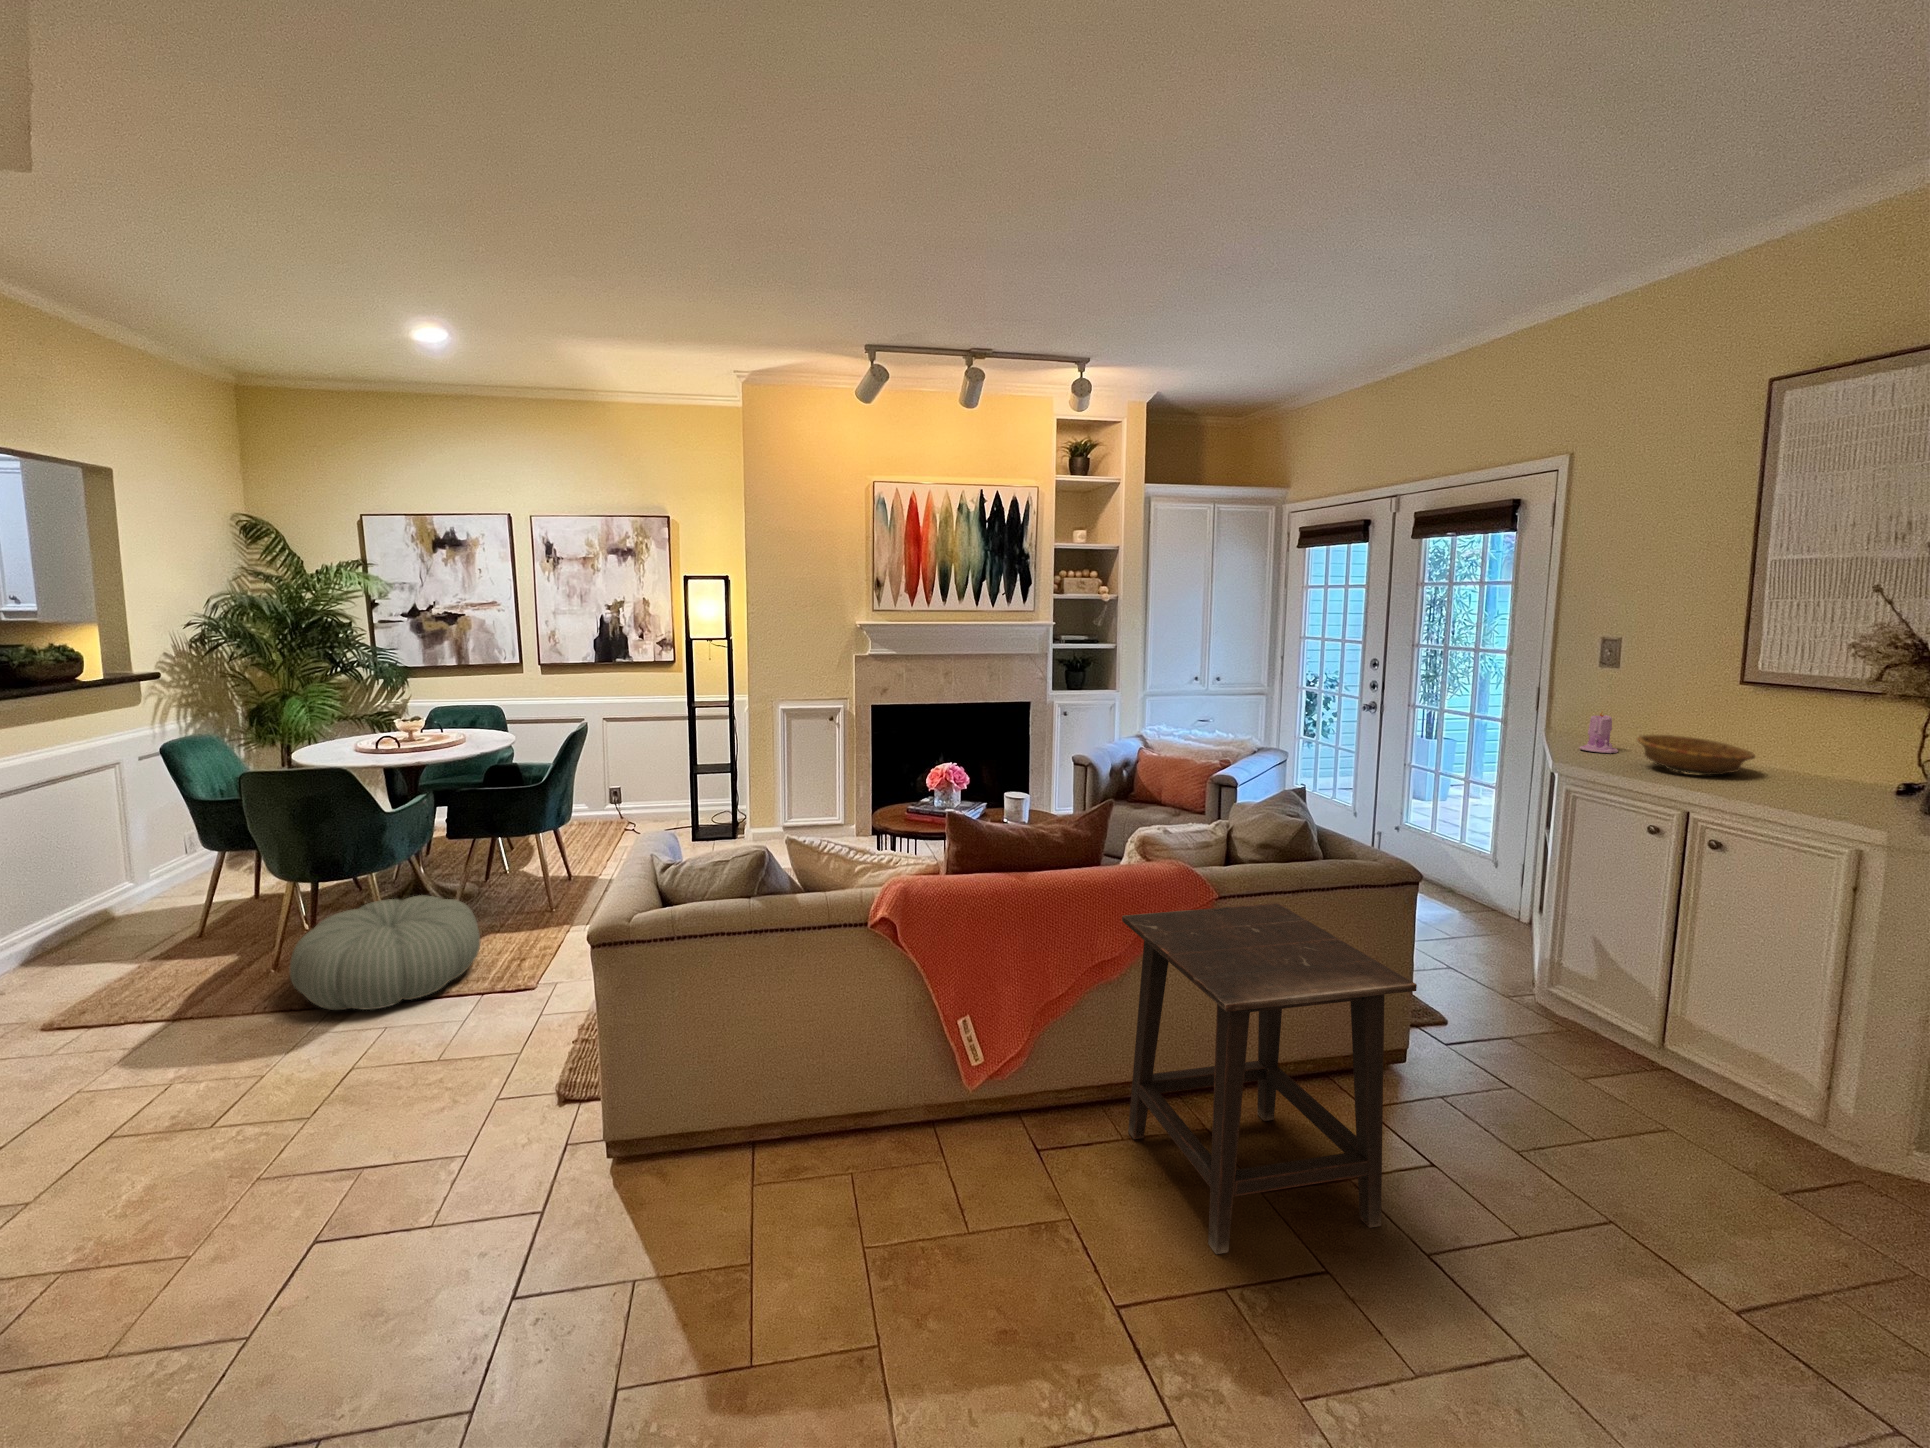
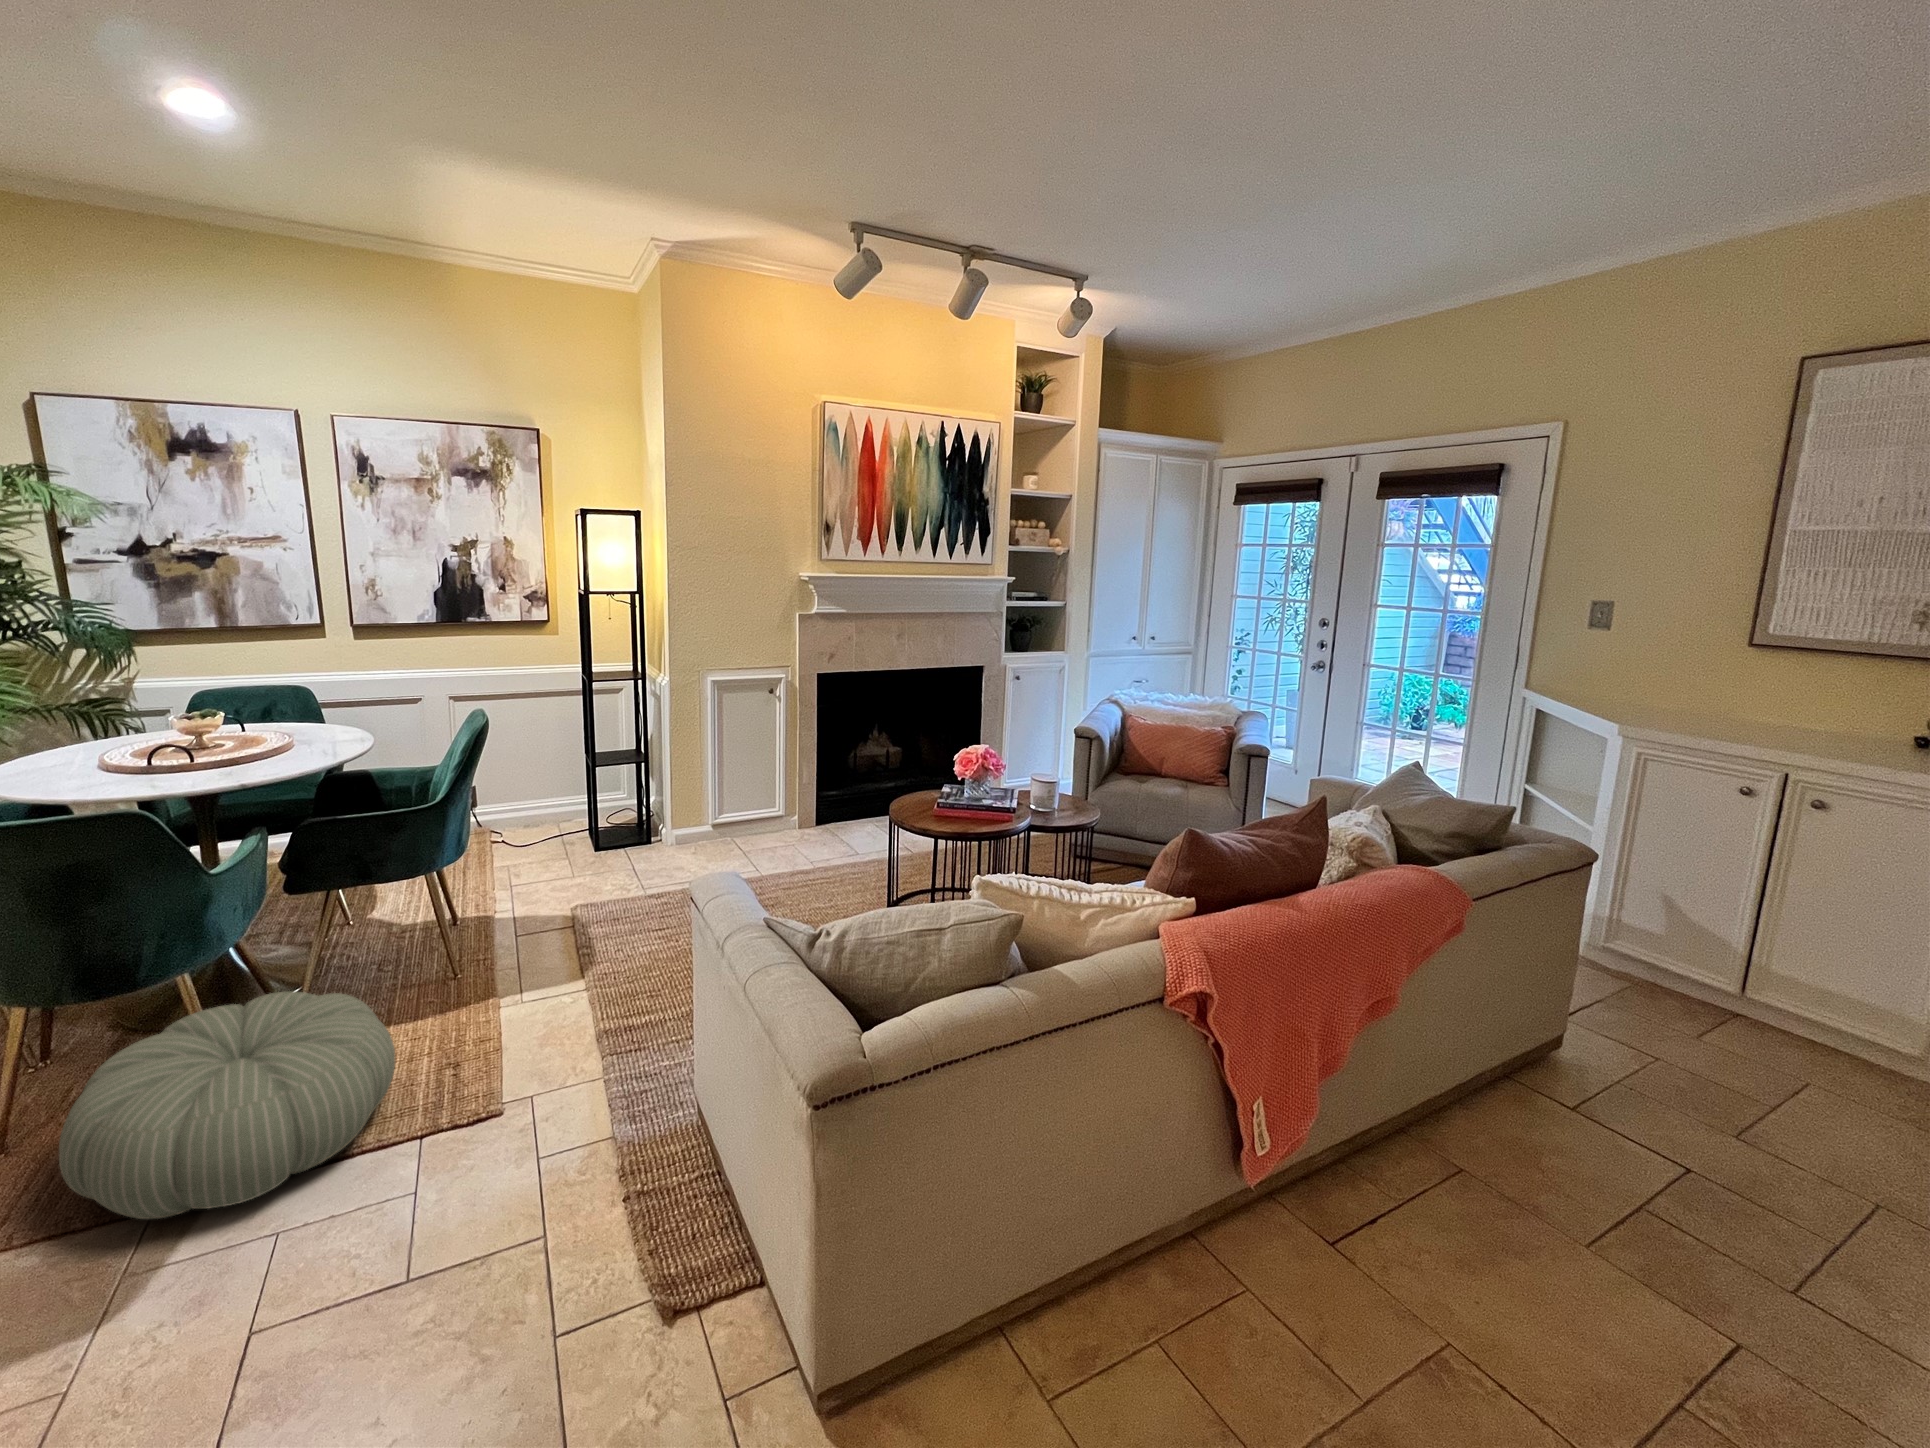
candle: present [1579,711,1618,753] -> none [1624,672,1662,715]
decorative bowl: present [1637,735,1755,775] -> none [1712,697,1829,736]
side table: present [1122,903,1417,1254] -> none [1410,908,1826,1363]

